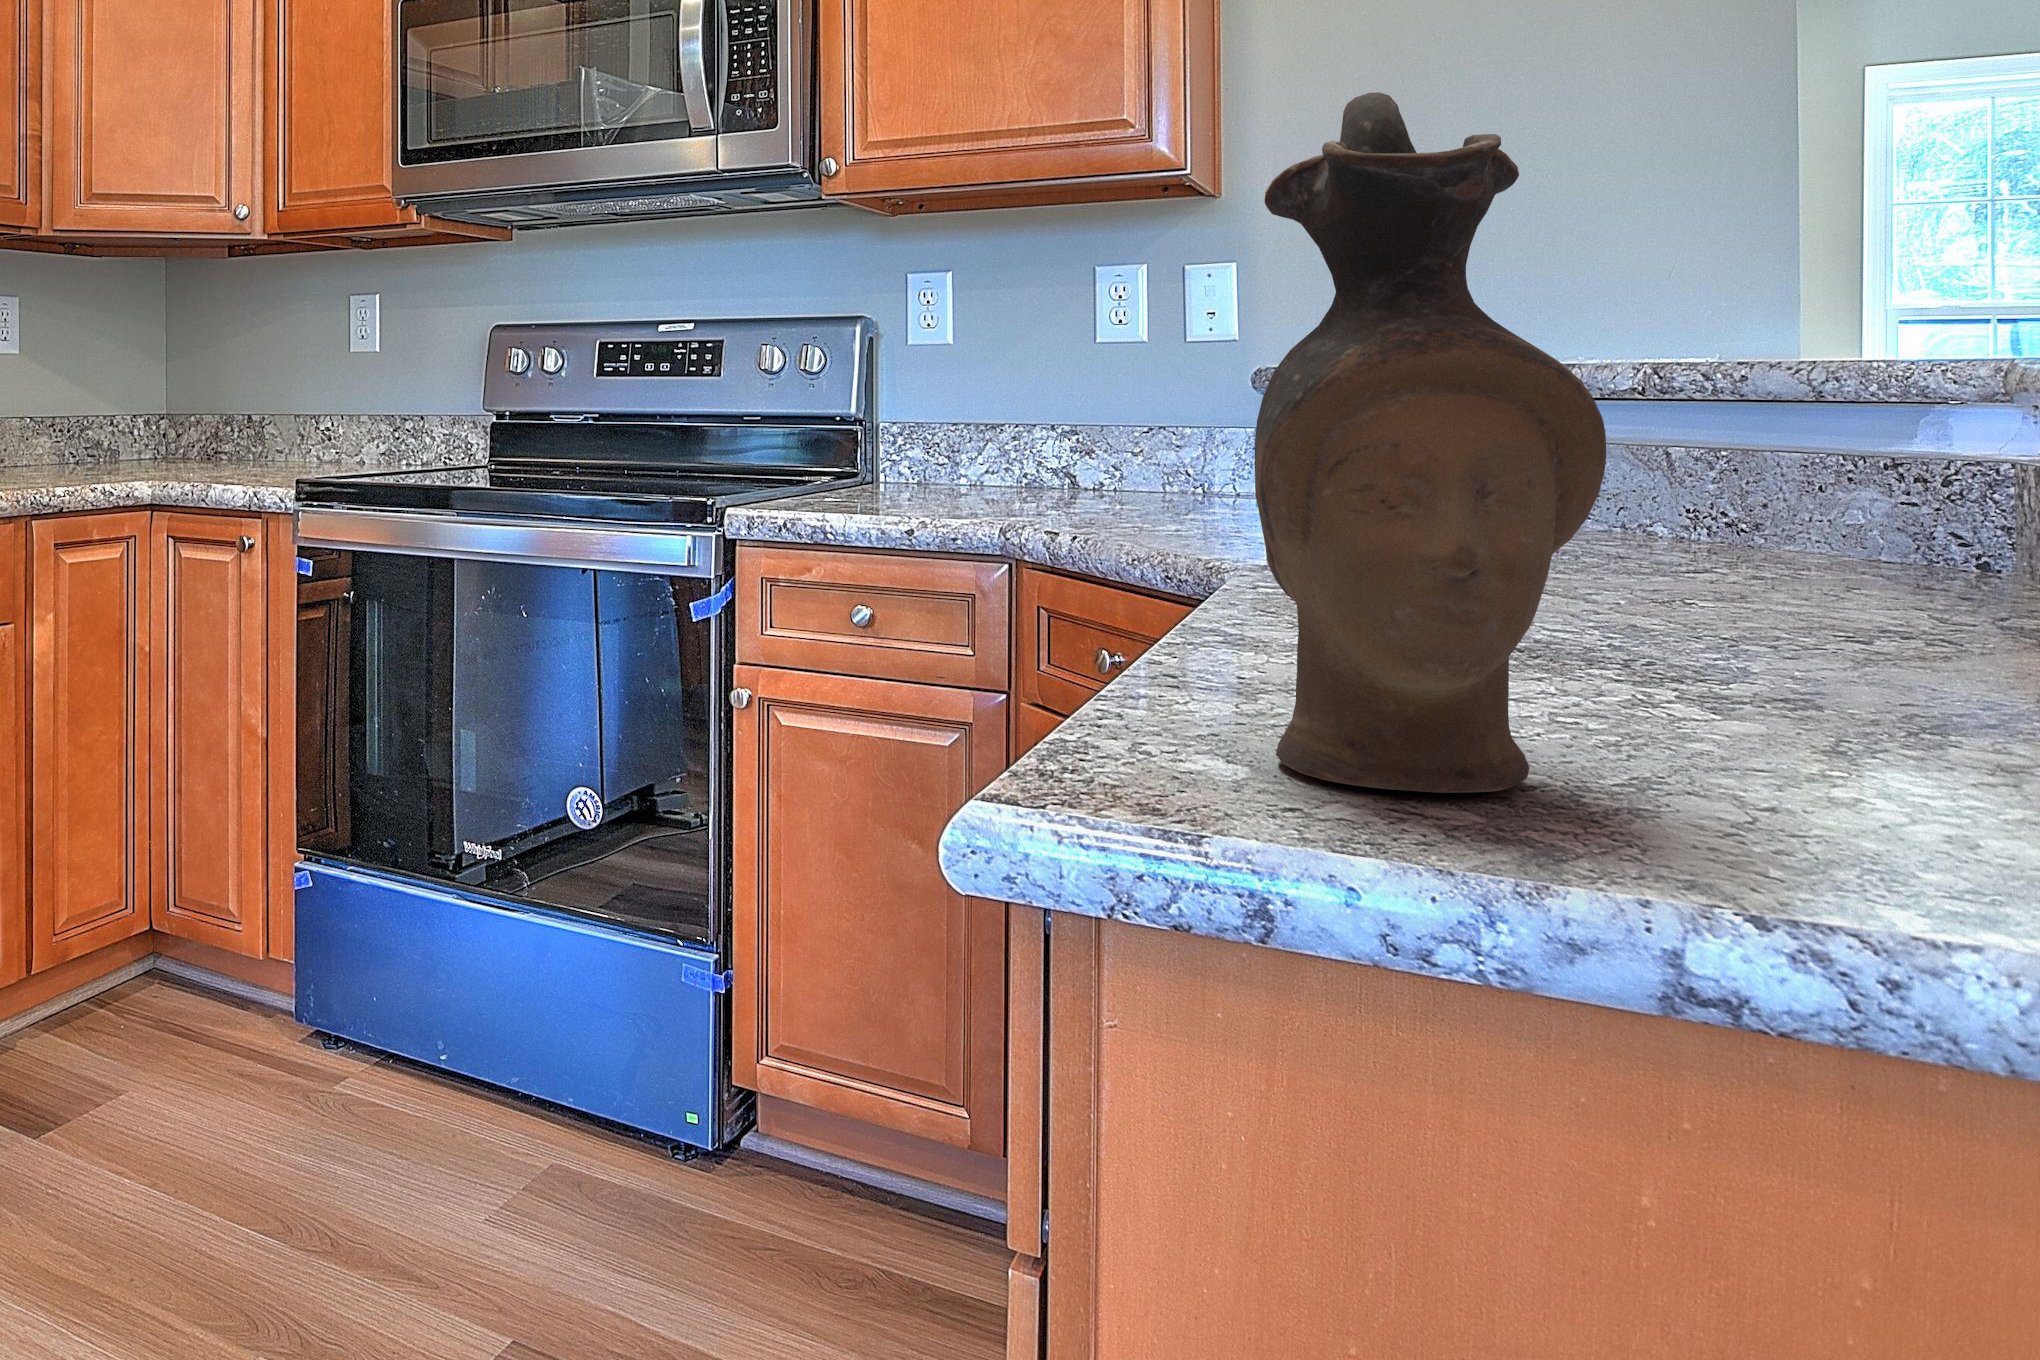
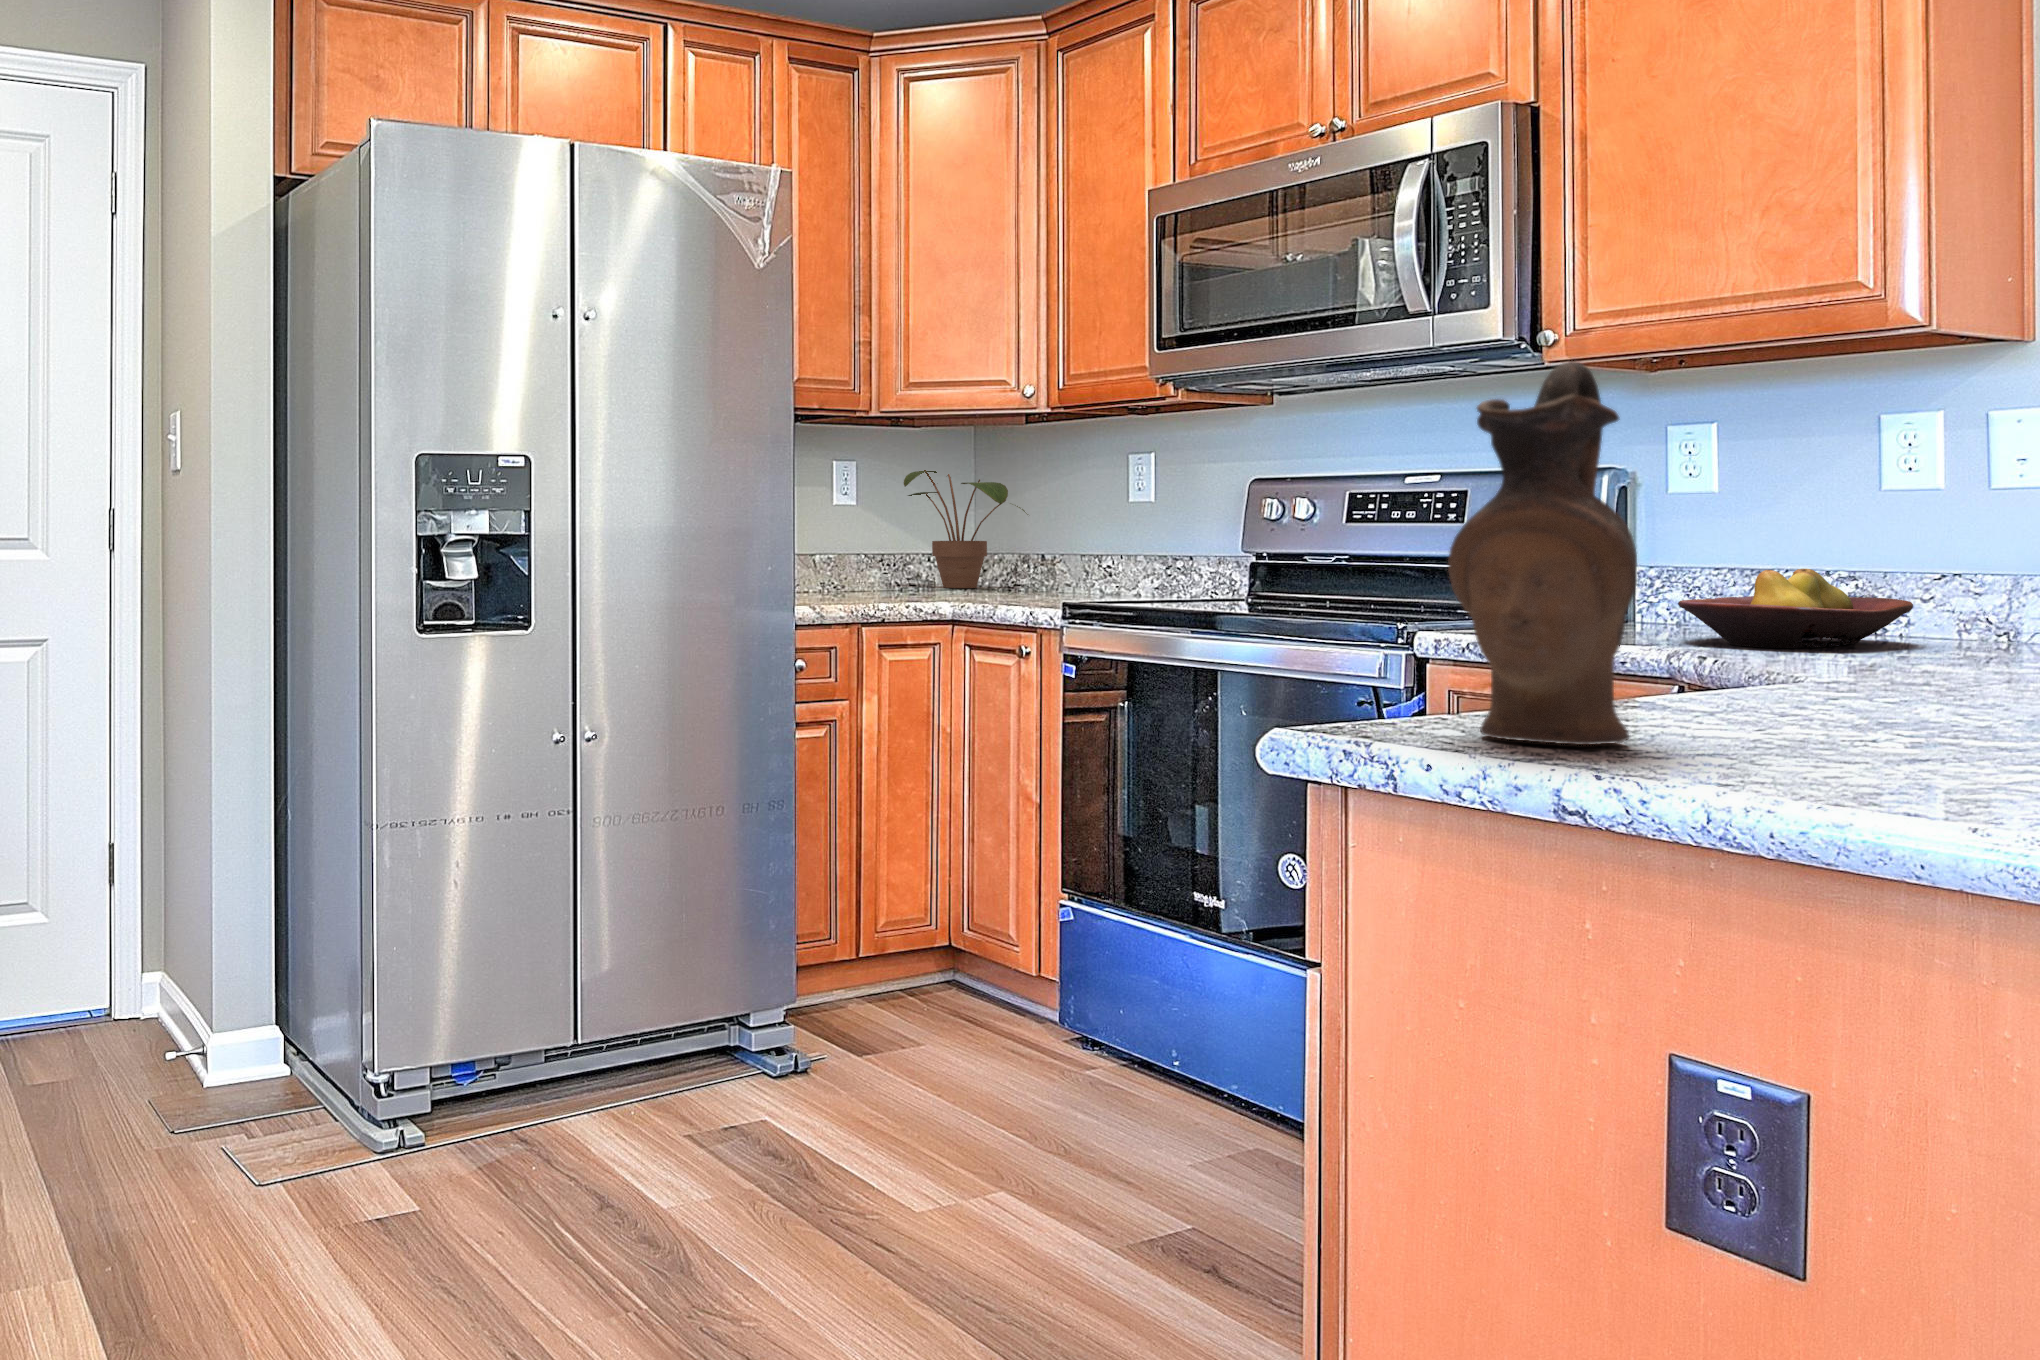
potted plant: none [73,304,237,459] -> present [904,470,1028,588]
fruit bowl: none [972,423,1158,512] -> present [1678,569,1913,648]

